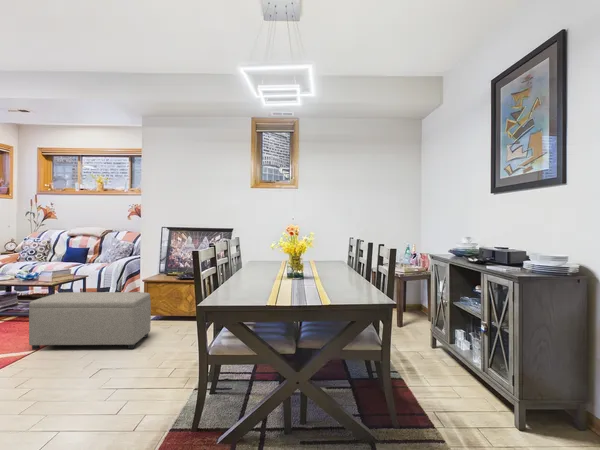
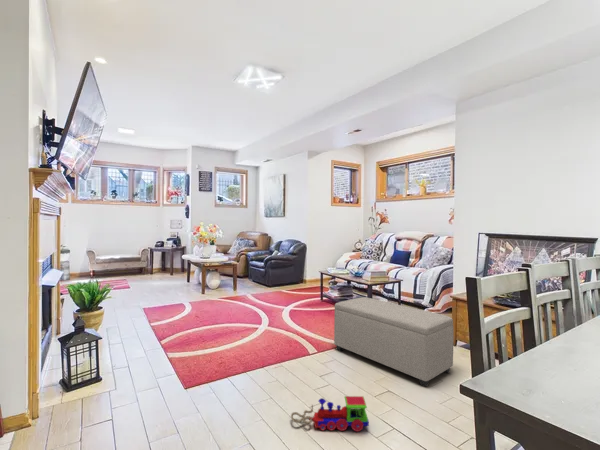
toy train: none [21,360,101,401] -> present [291,396,369,431]

